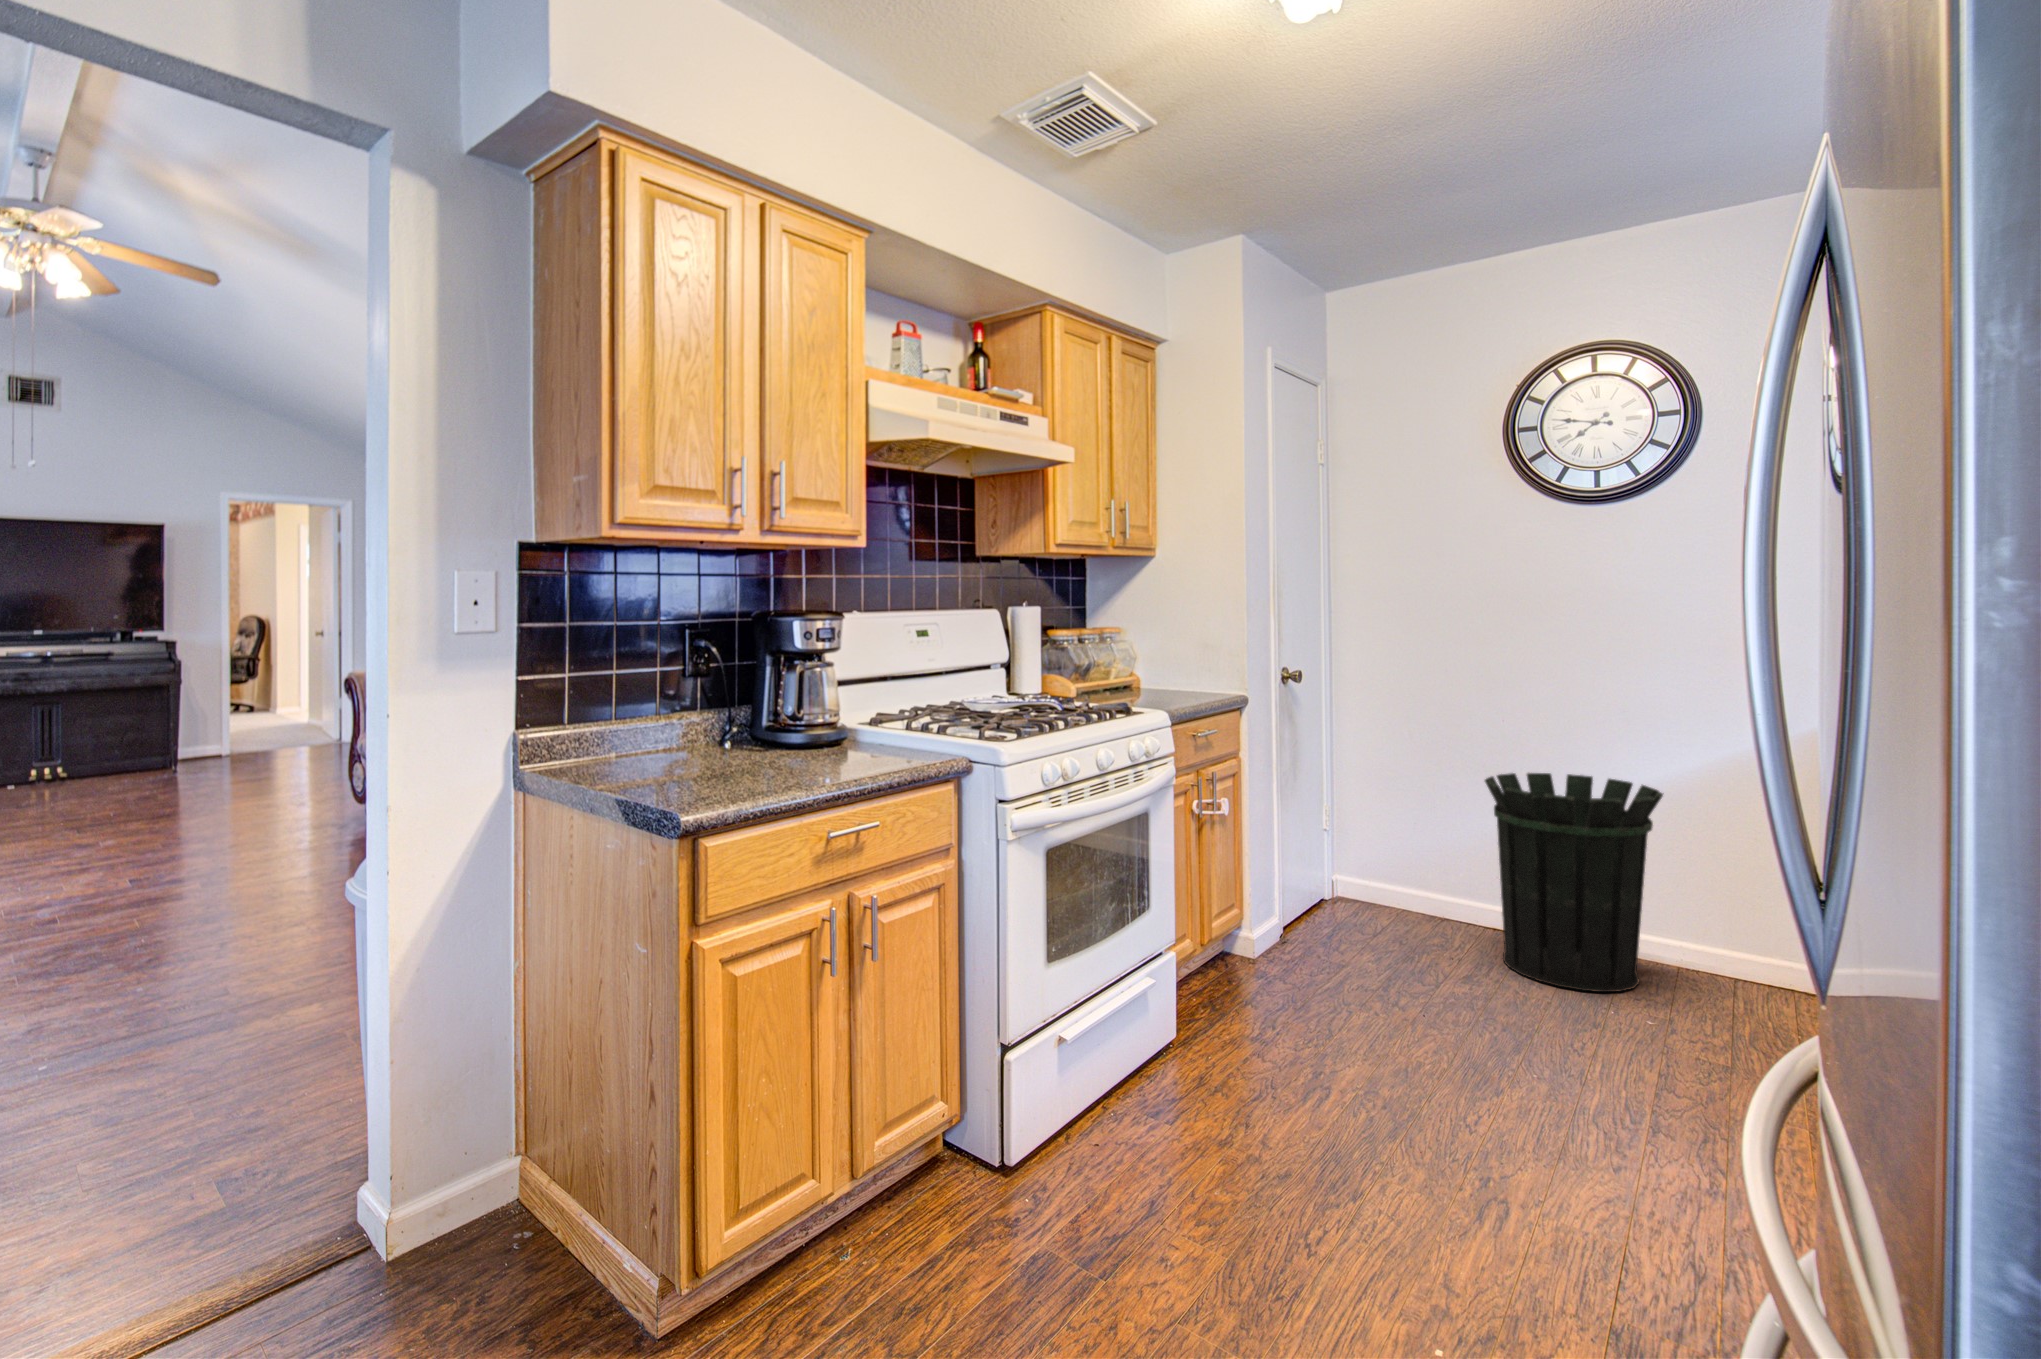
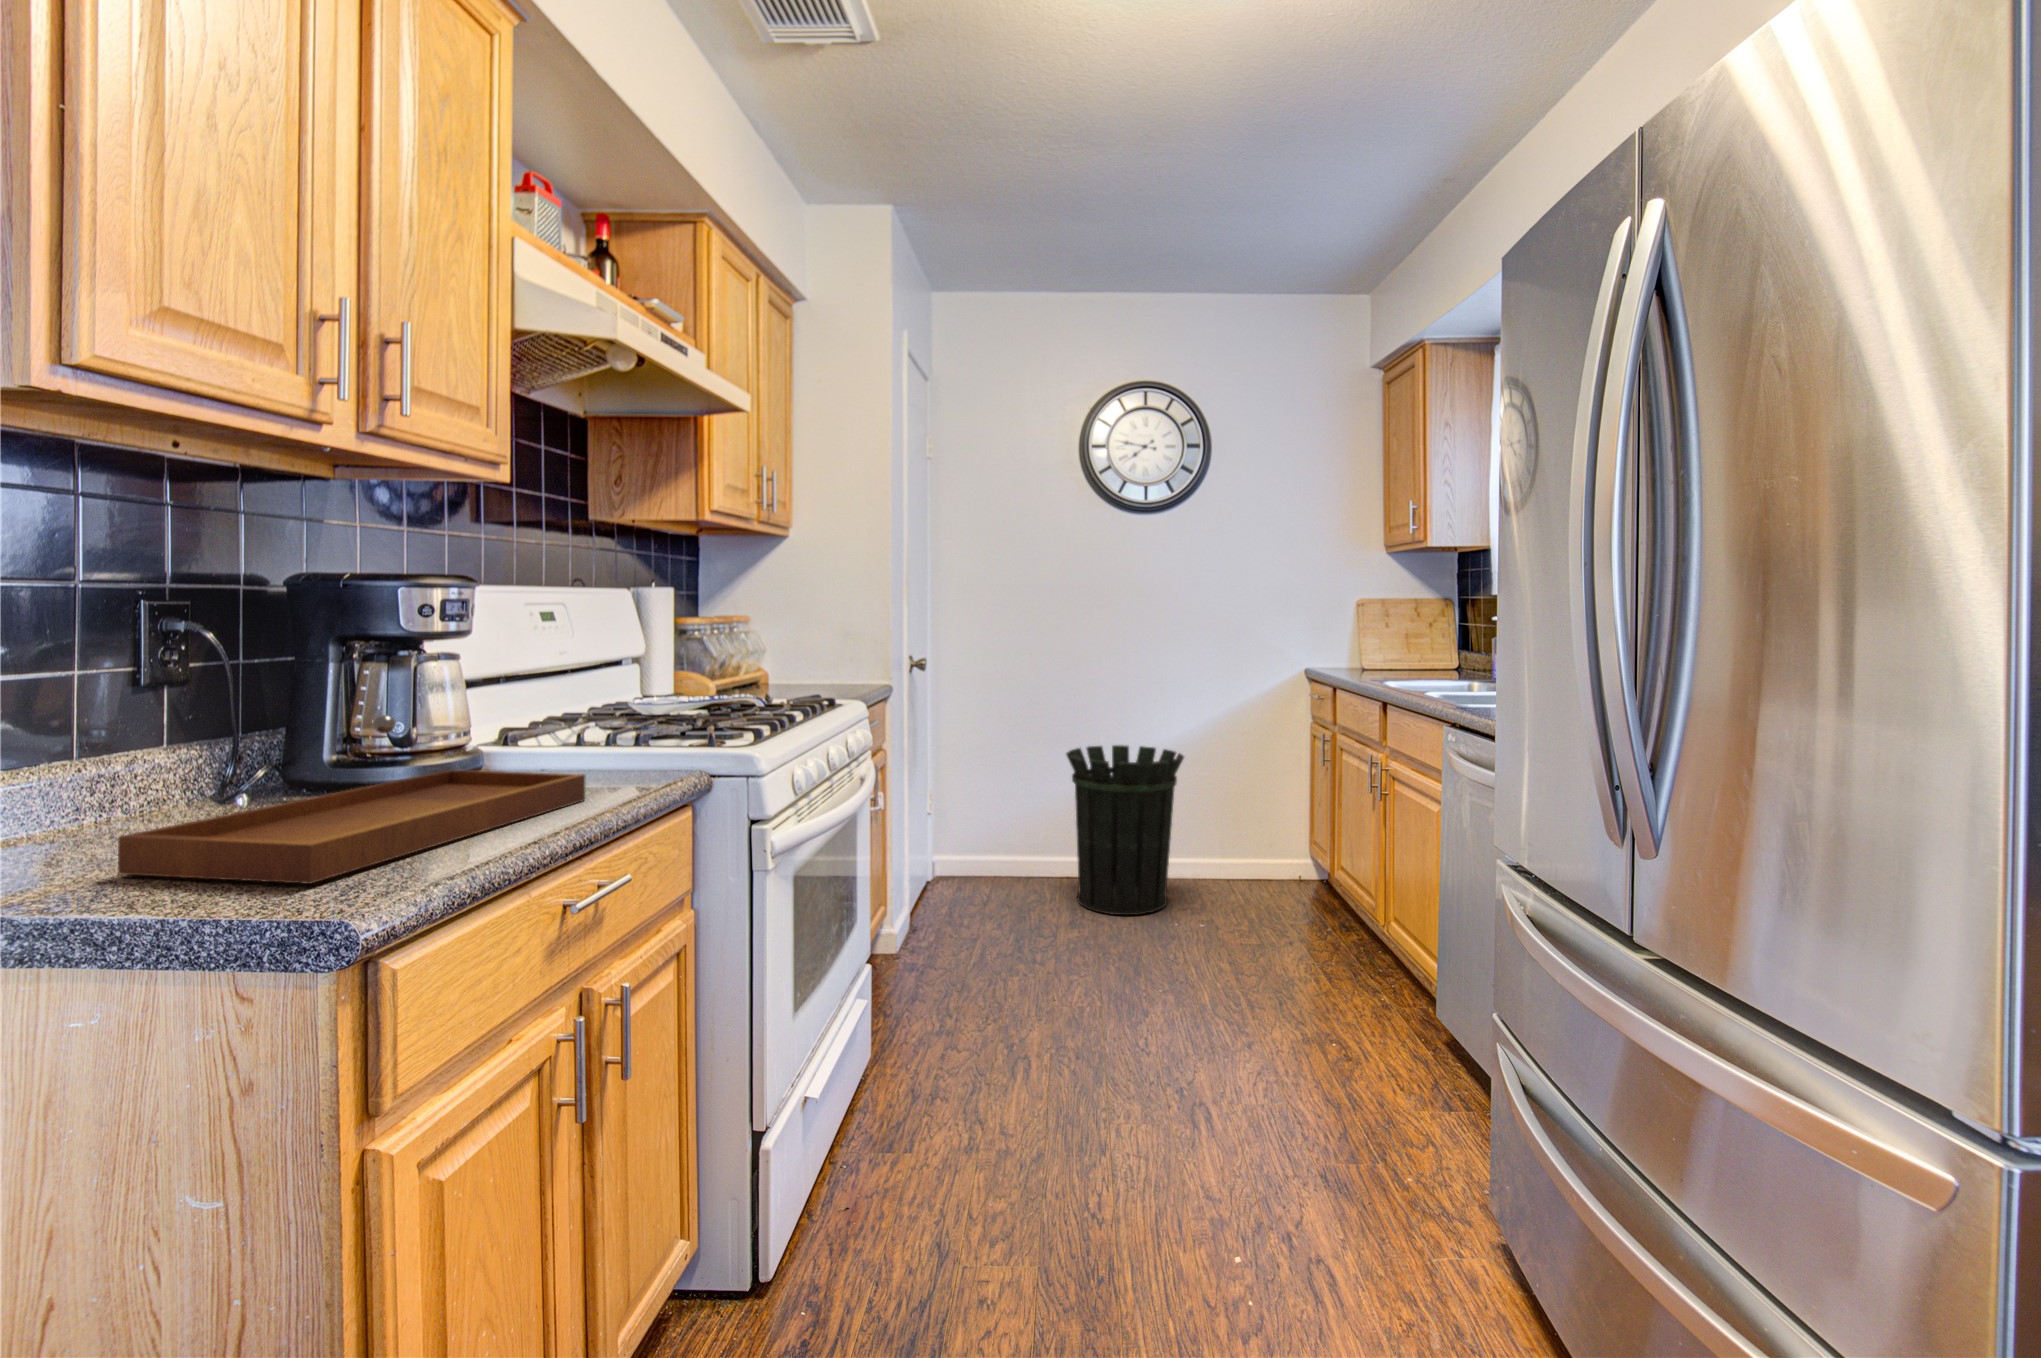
tray: none [641,703,868,793] -> present [118,715,585,884]

